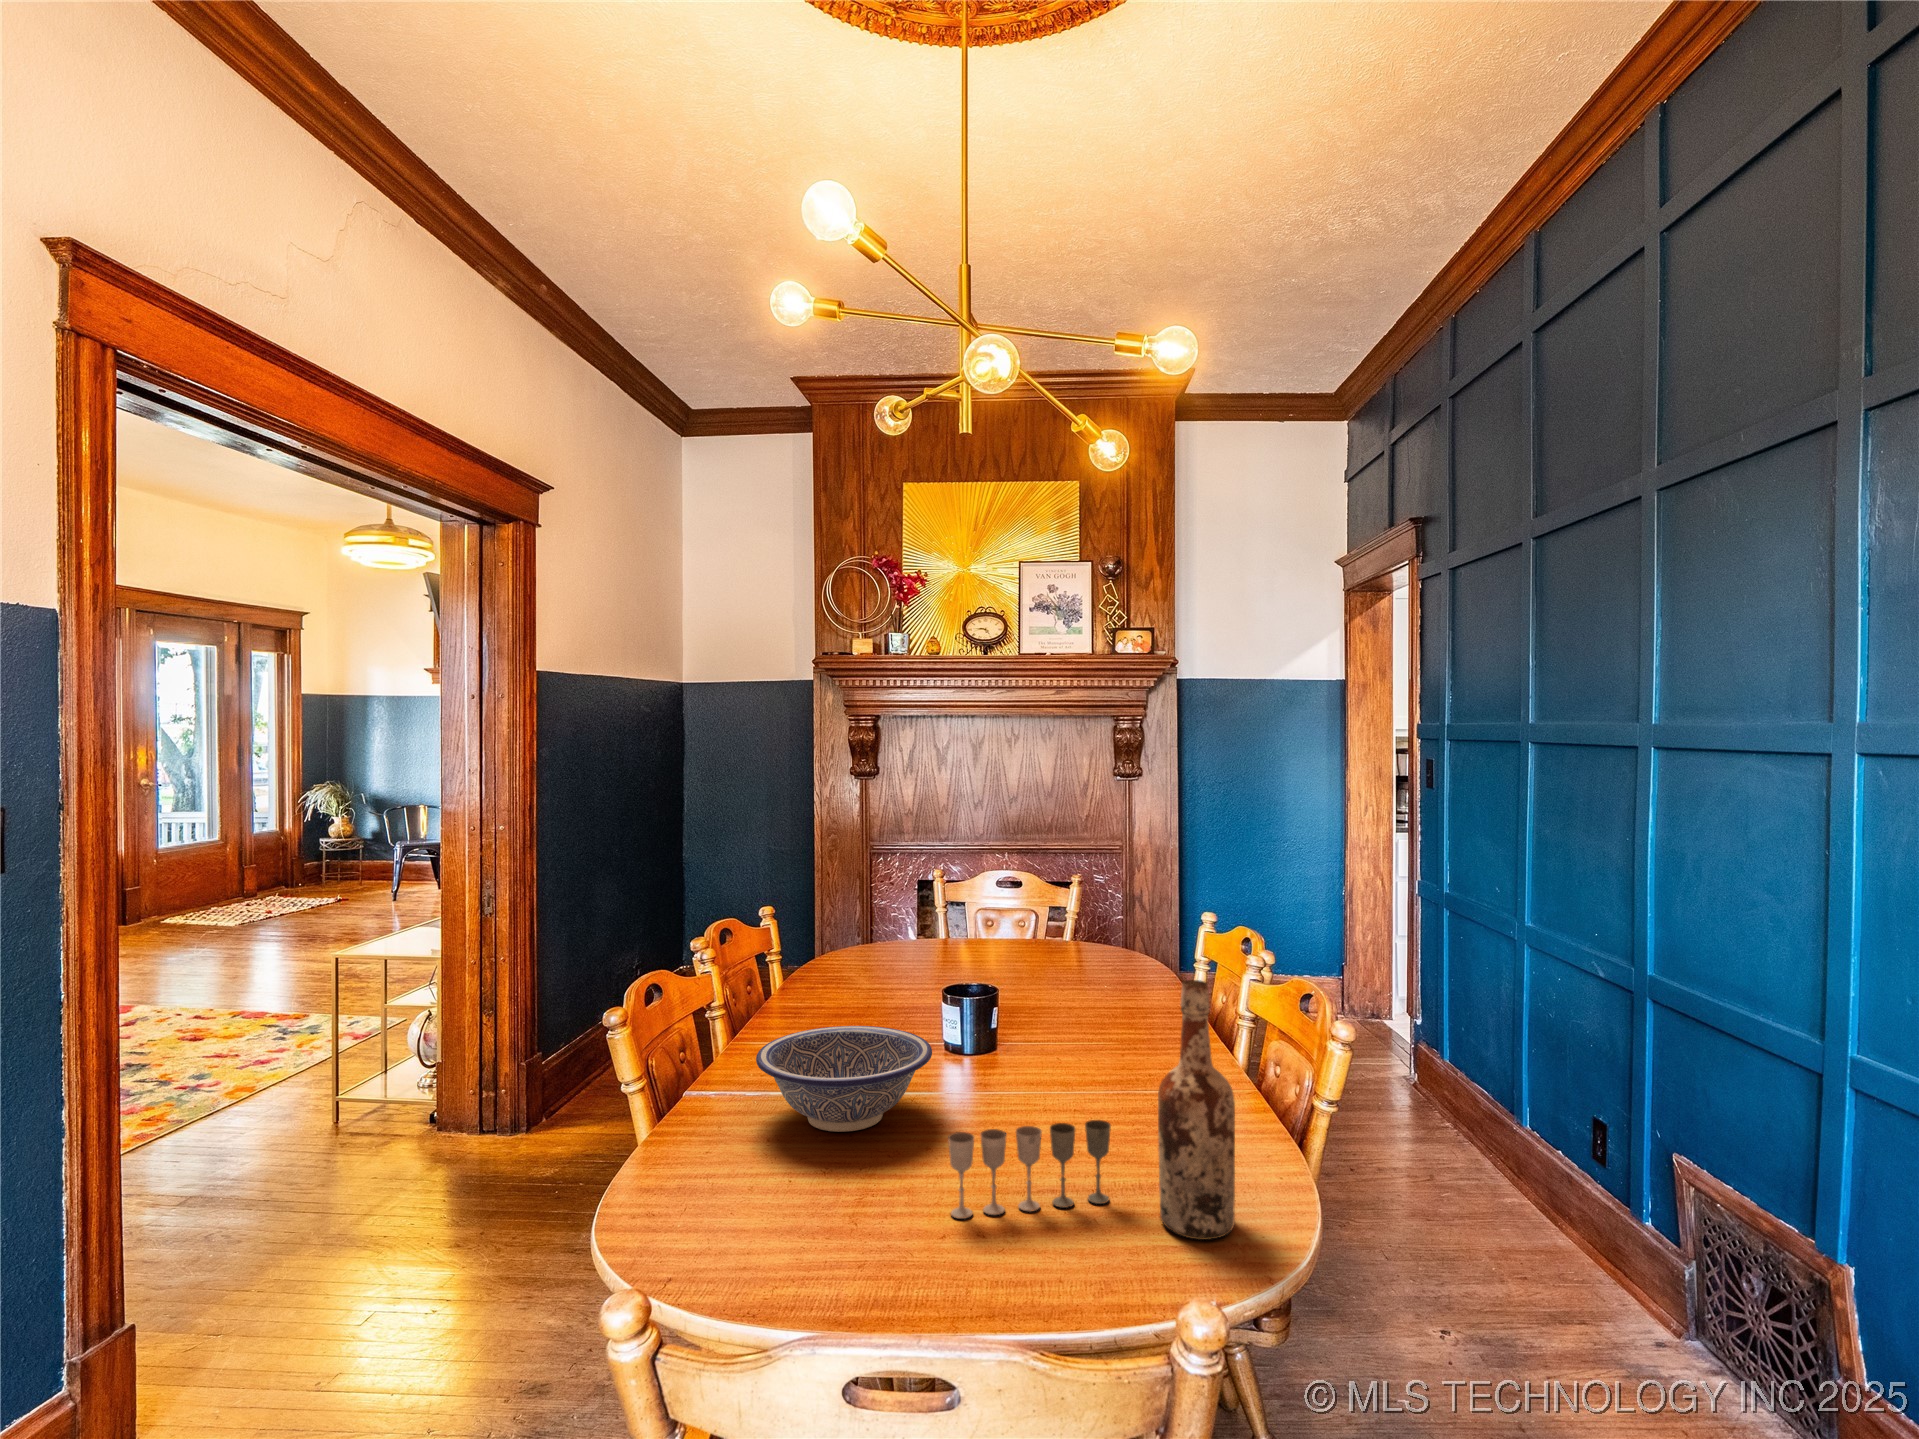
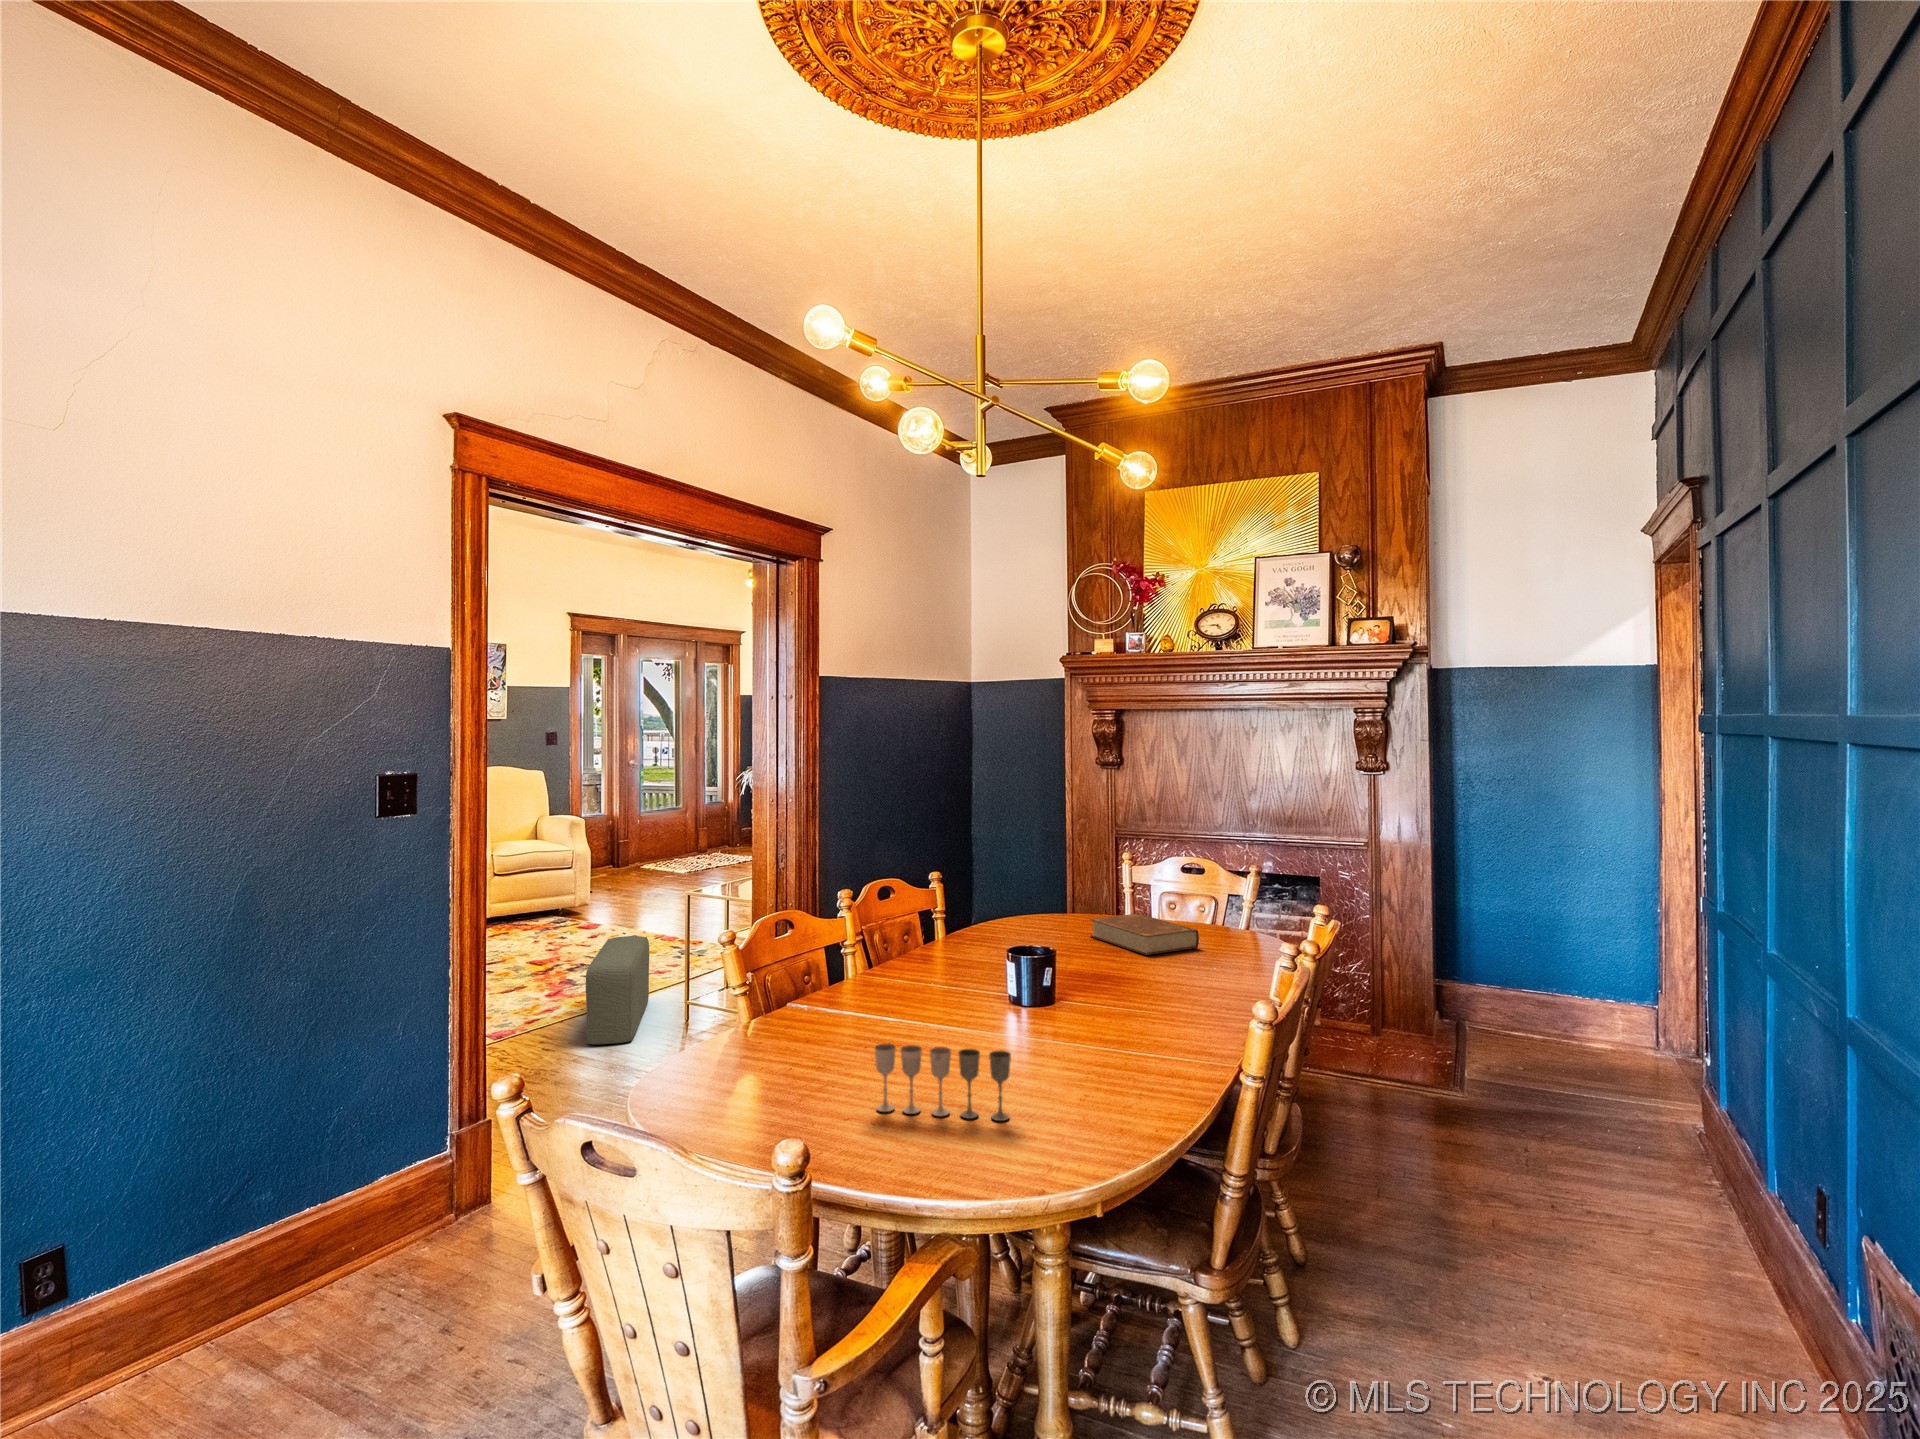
book: none [949,937,1071,982] -> present [1090,914,1199,955]
wine bottle: present [1158,980,1235,1240] -> none [1026,936,1091,1160]
pouf: none [187,1018,266,1178] -> present [586,936,649,1044]
decorative bowl: present [756,1026,932,1132] -> none [805,963,947,1044]

